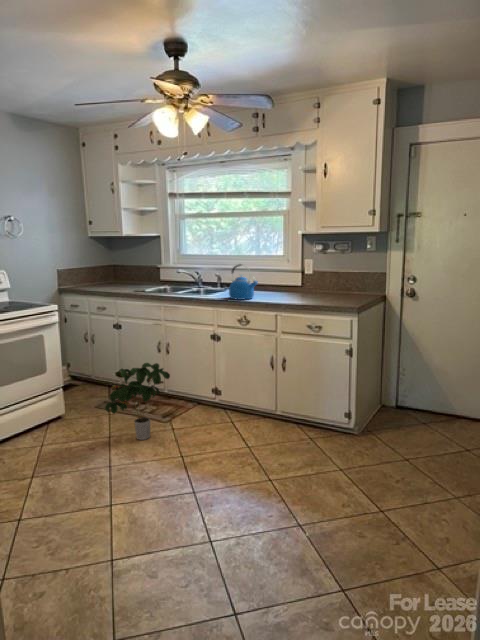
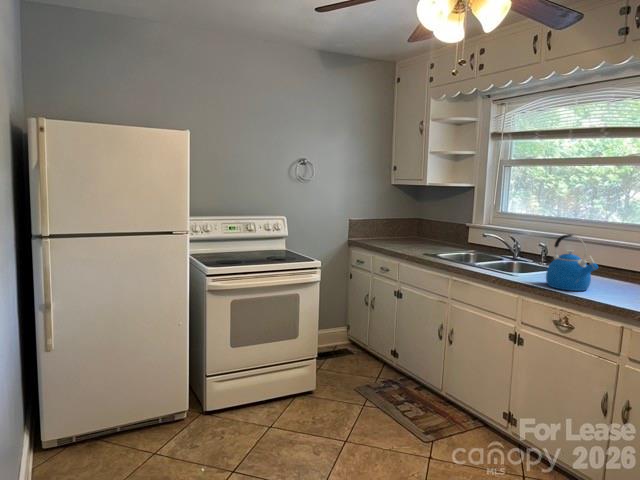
potted plant: present [105,363,170,440] -> none [335,357,433,464]

